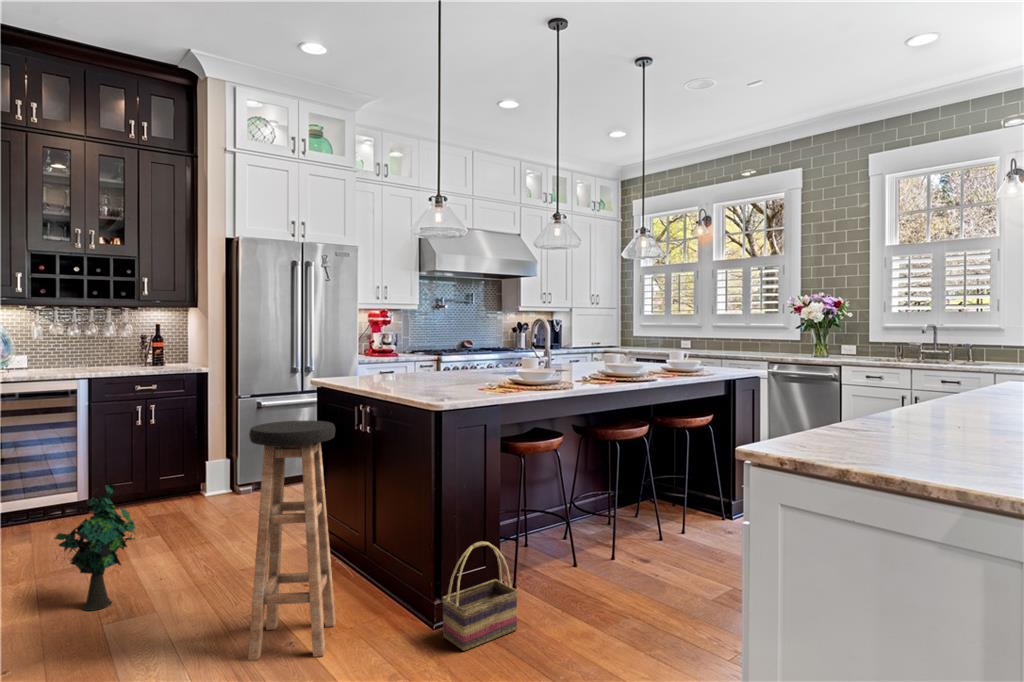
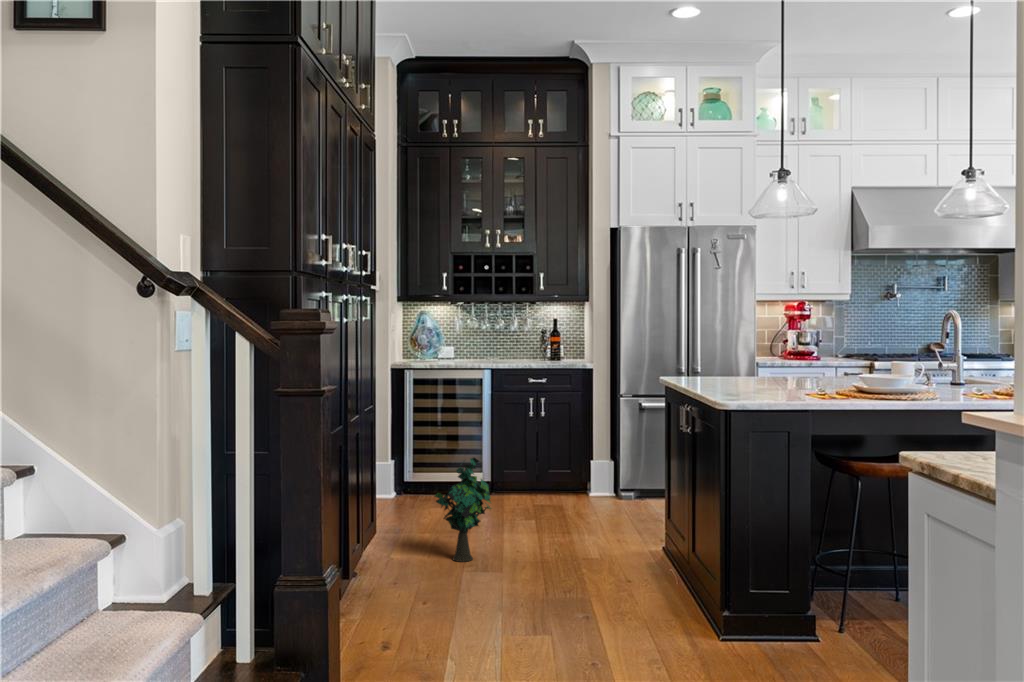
bar stool: present [248,420,336,660] -> none [544,411,631,631]
basket: present [442,541,518,651] -> none [718,554,804,661]

